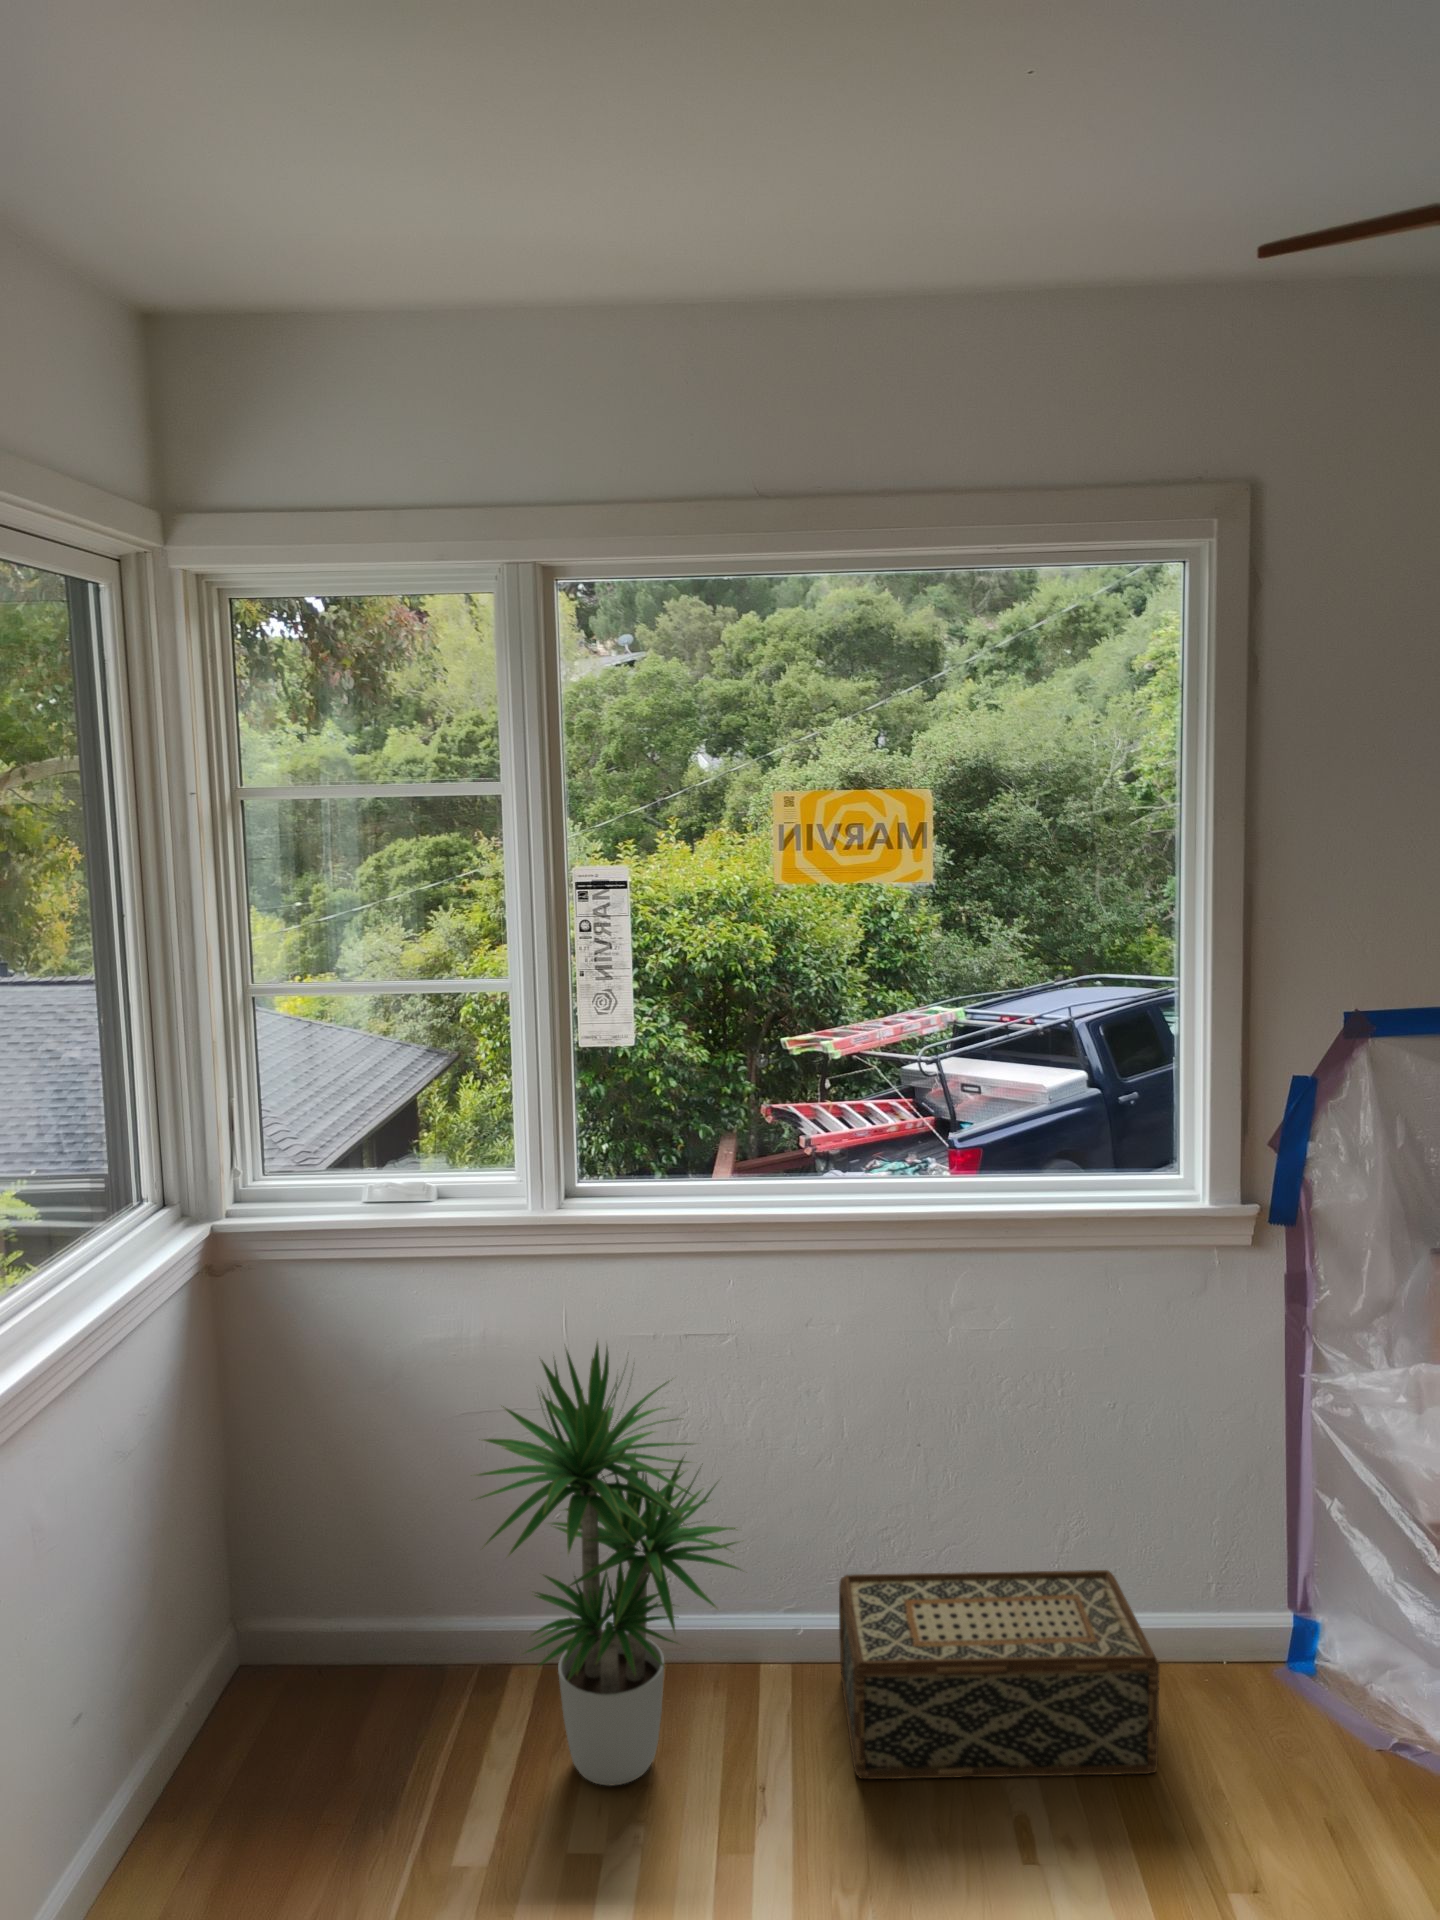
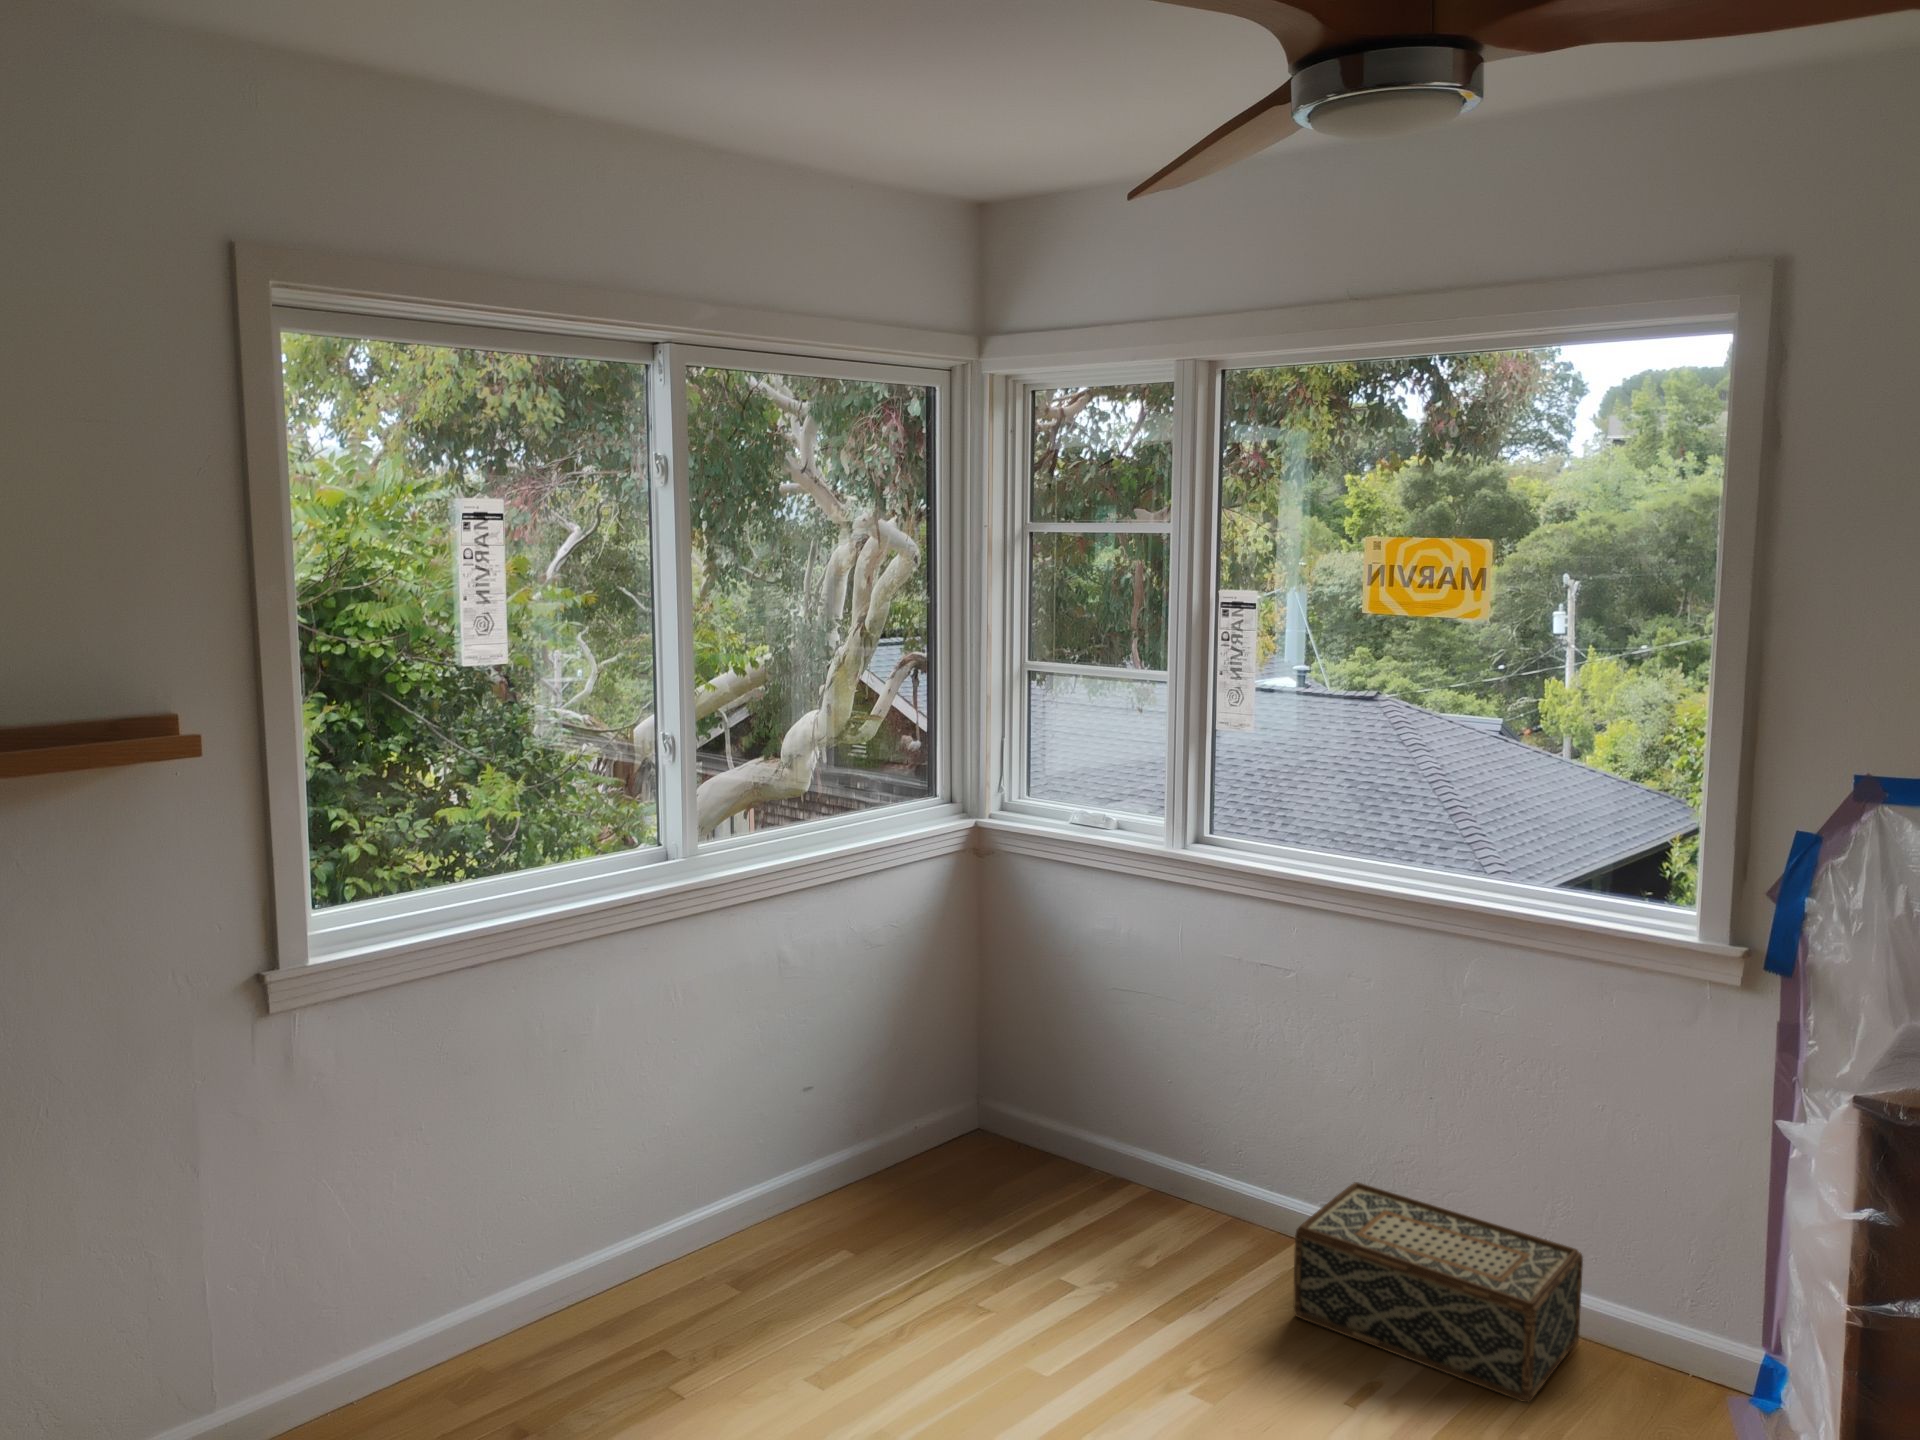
potted plant: present [472,1343,739,1785] -> none [1055,939,1253,1259]

